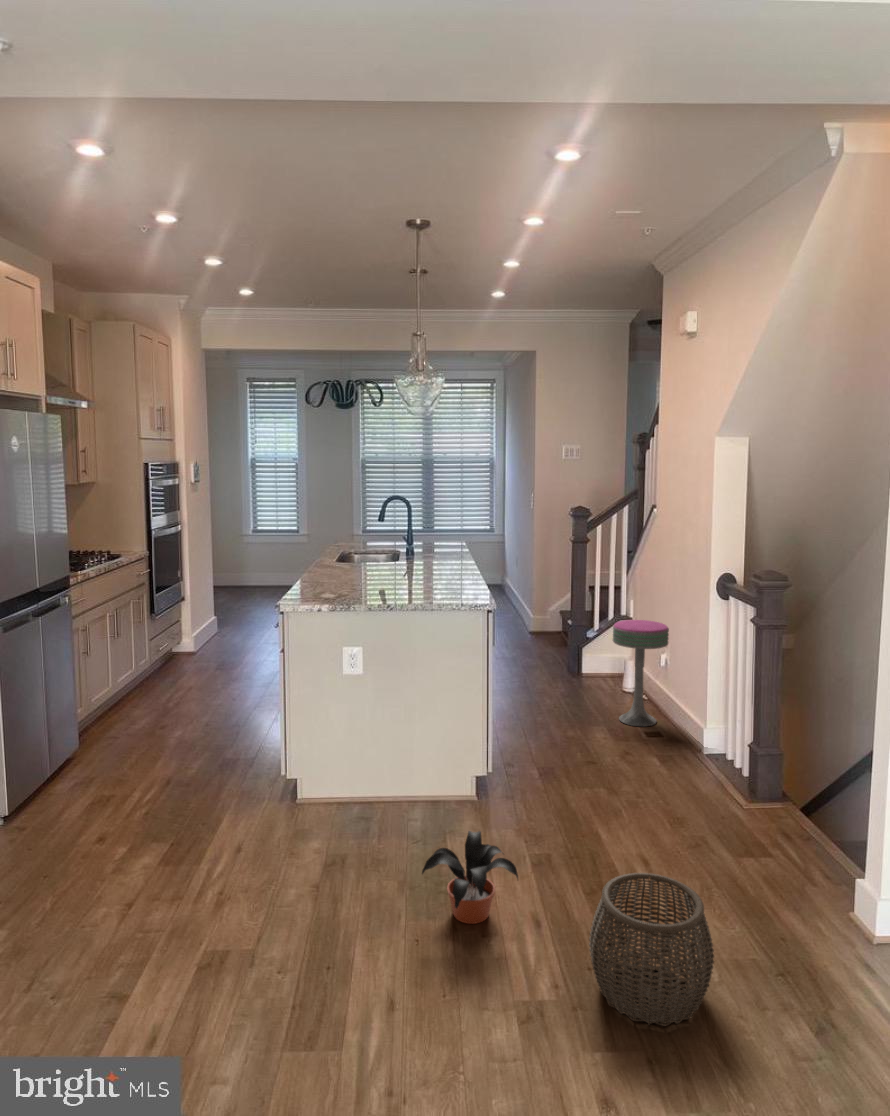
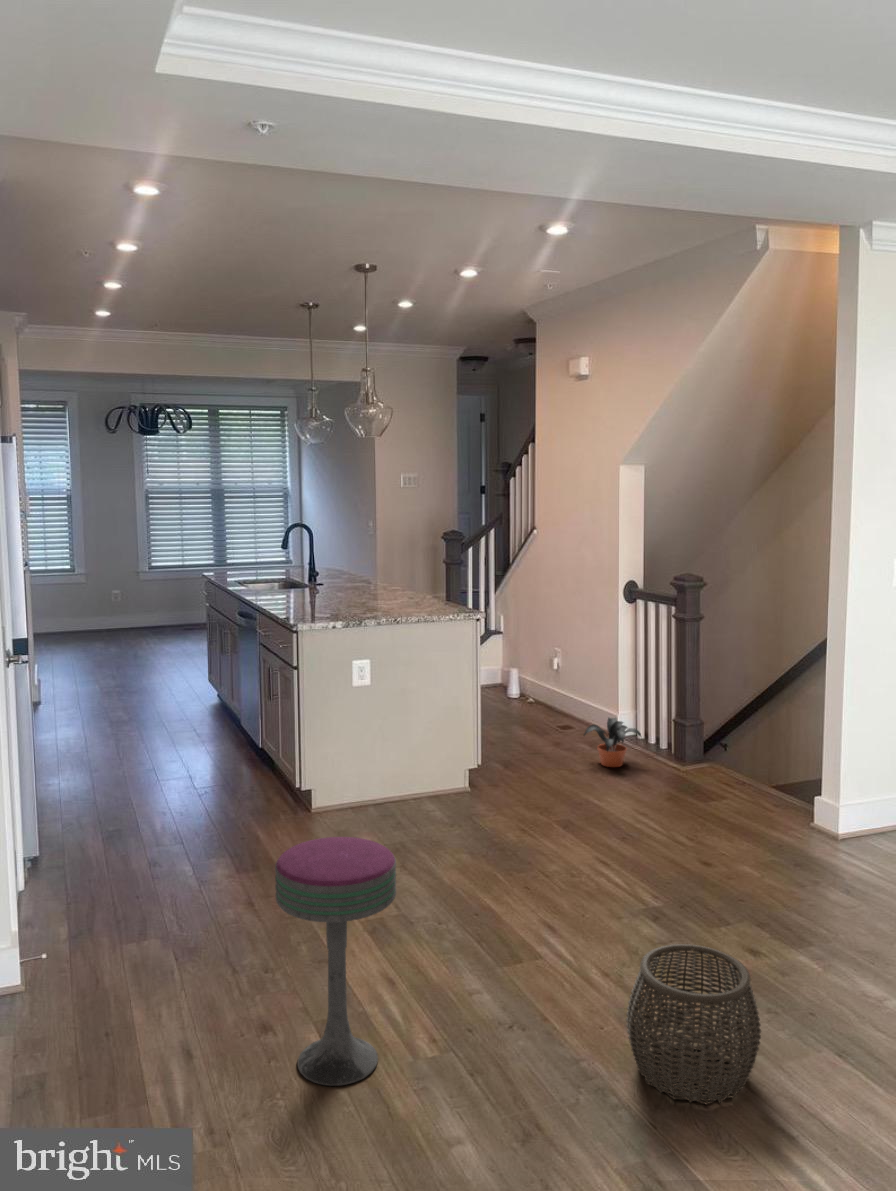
bar stool: present [613,620,669,726] -> present [275,837,396,1086]
potted plant: present [422,831,518,924] -> present [584,718,641,767]

